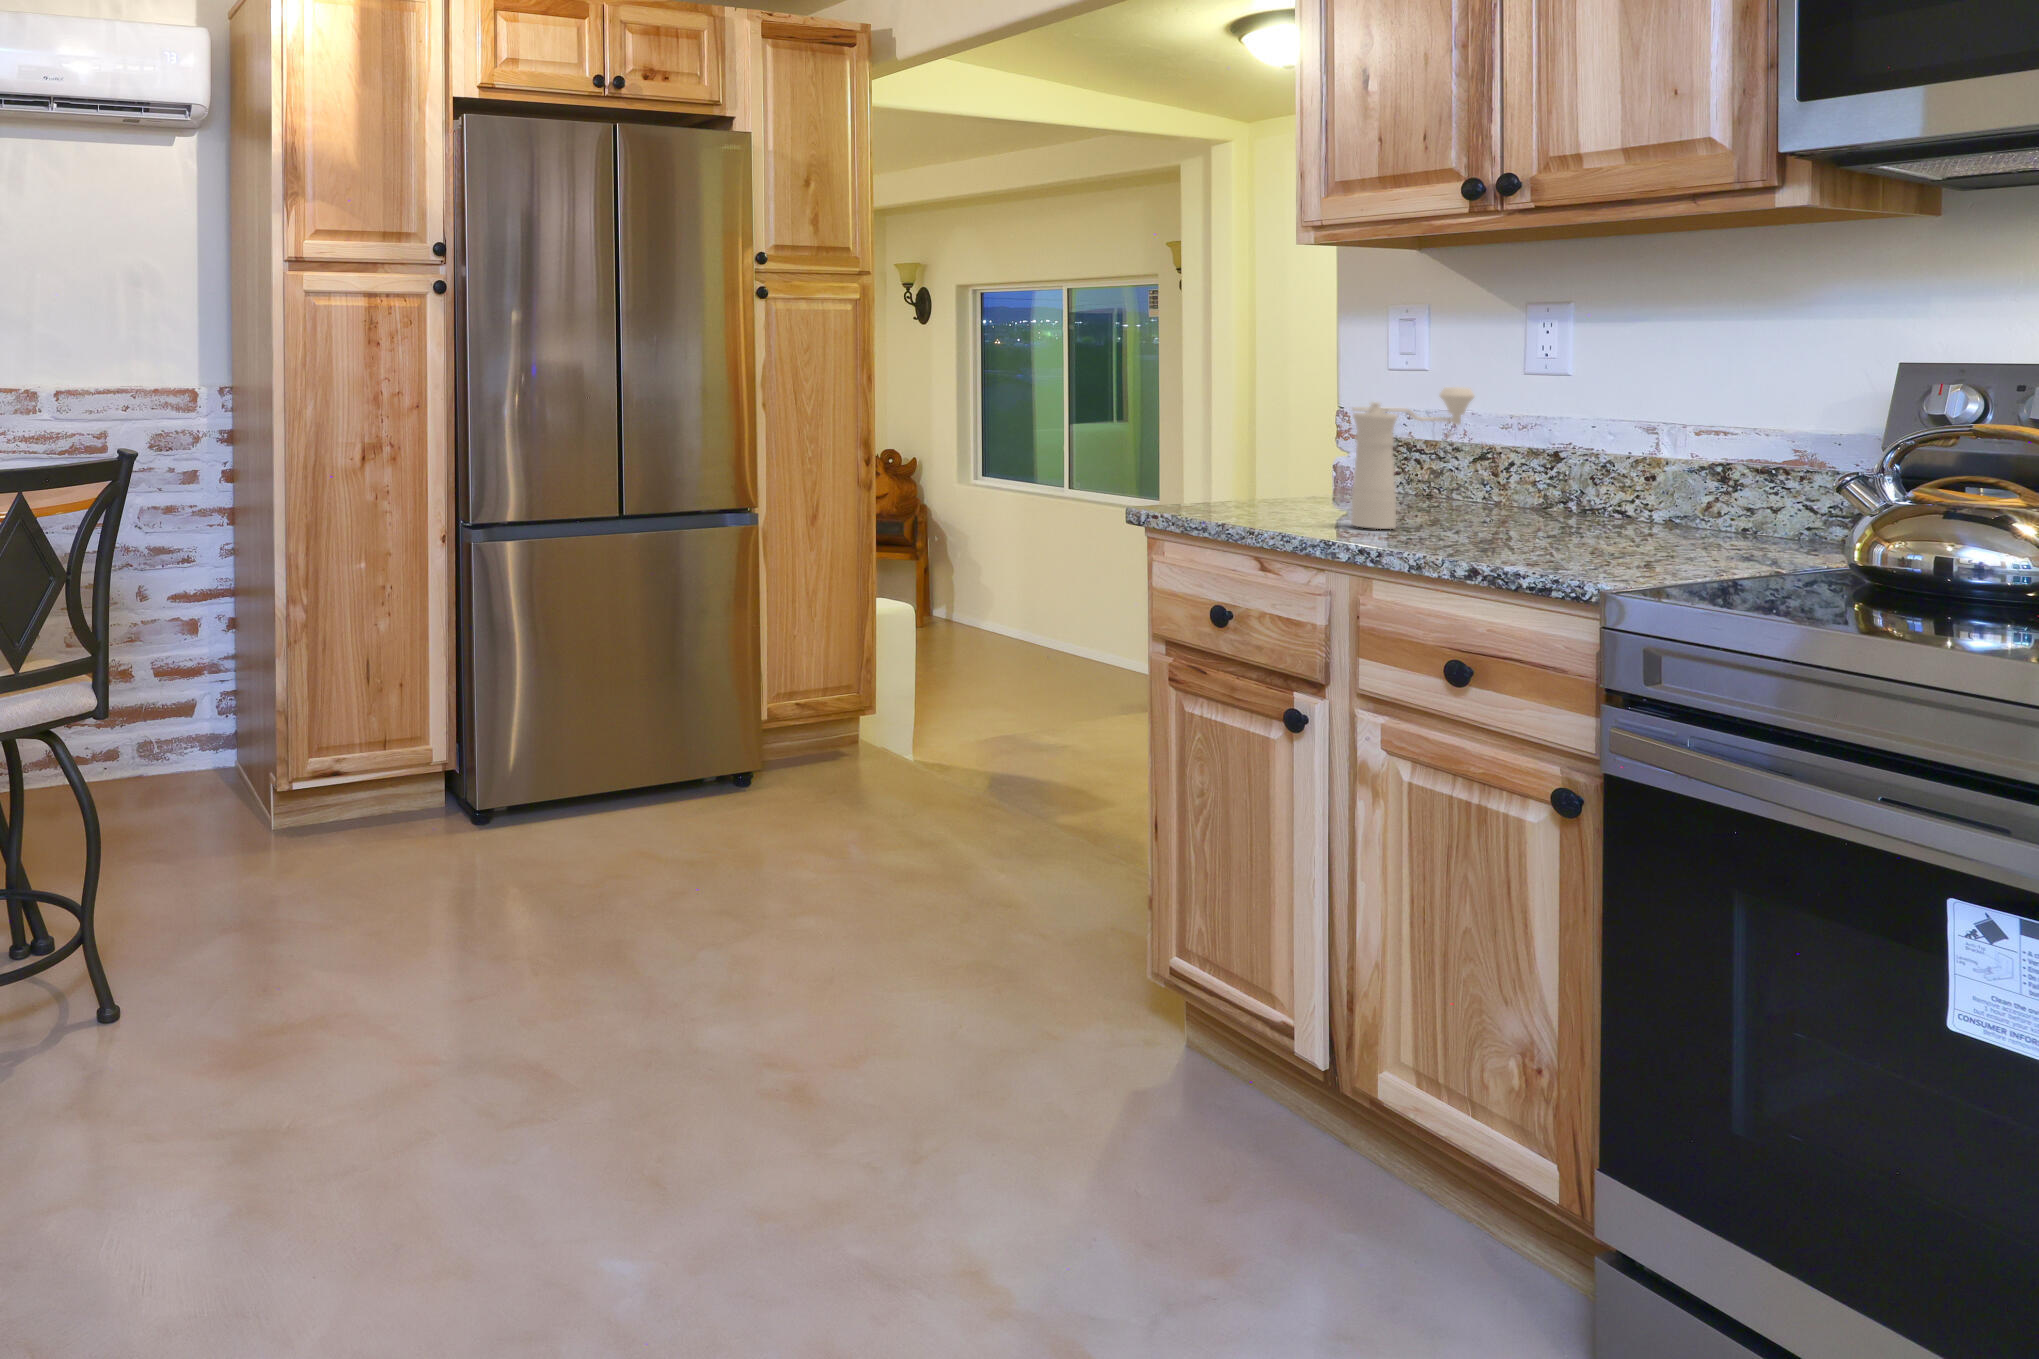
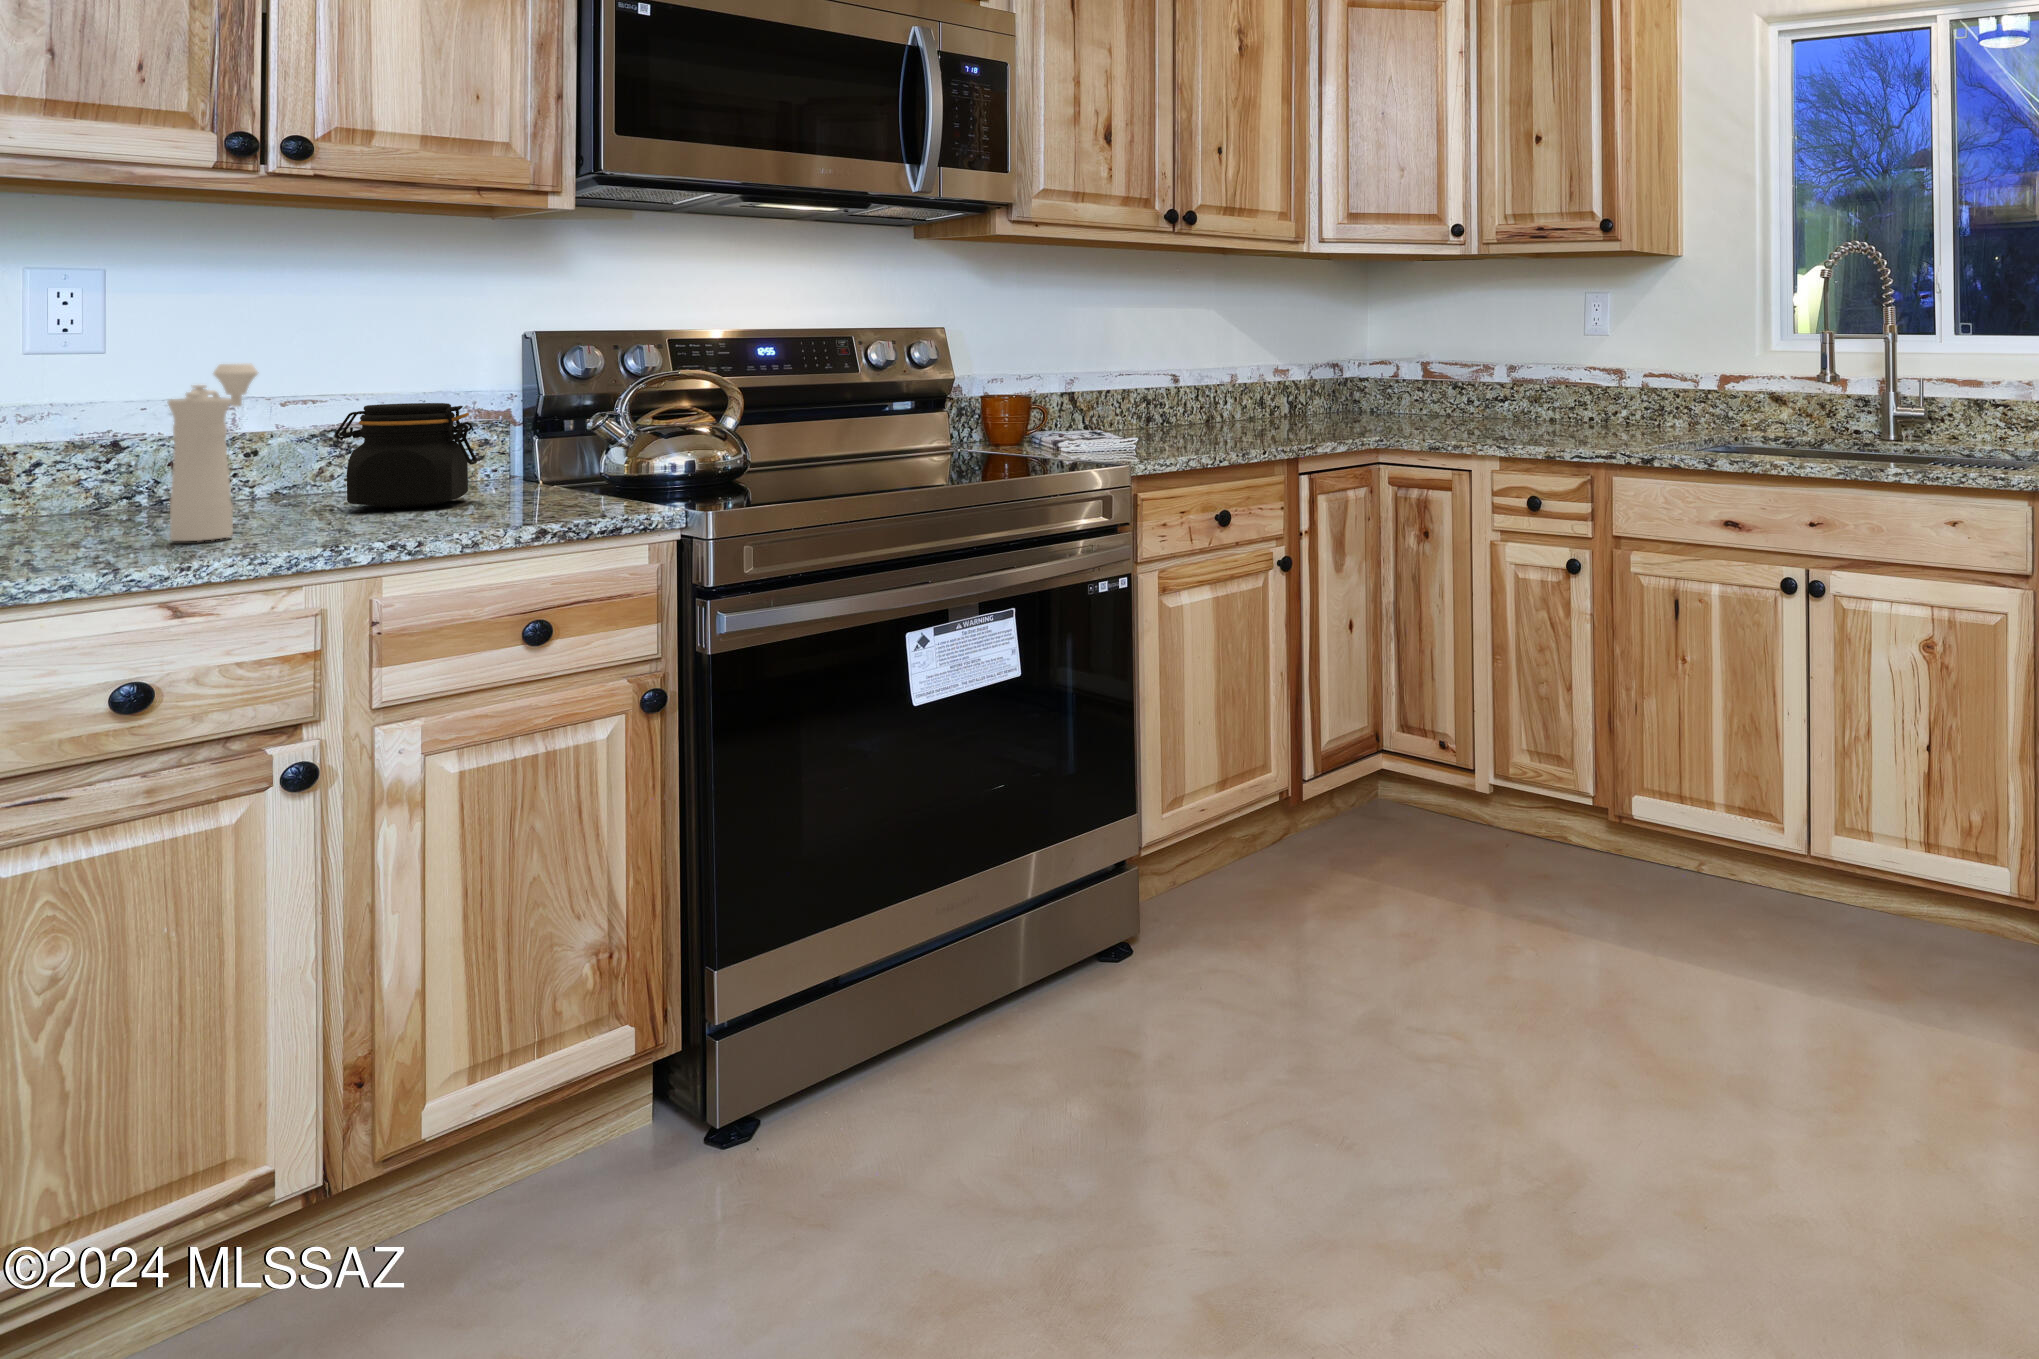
jar: none [1566,436,1708,547] -> present [335,403,477,508]

